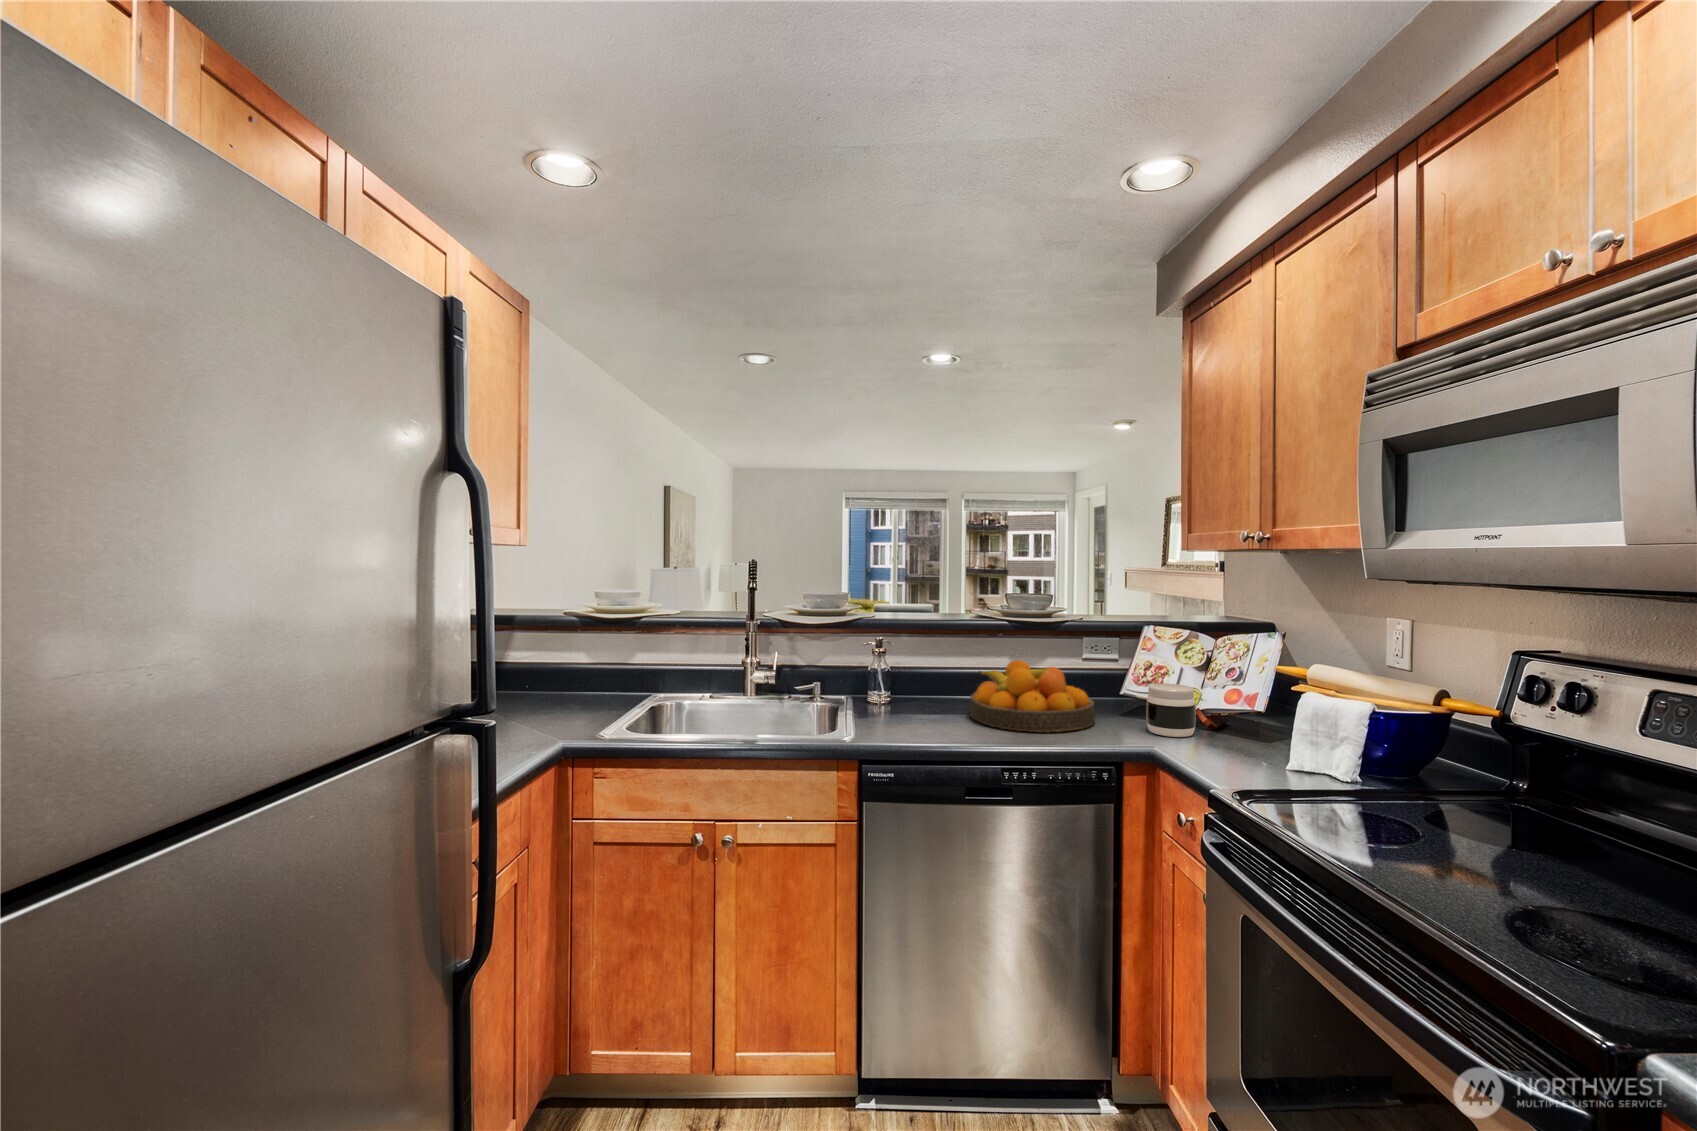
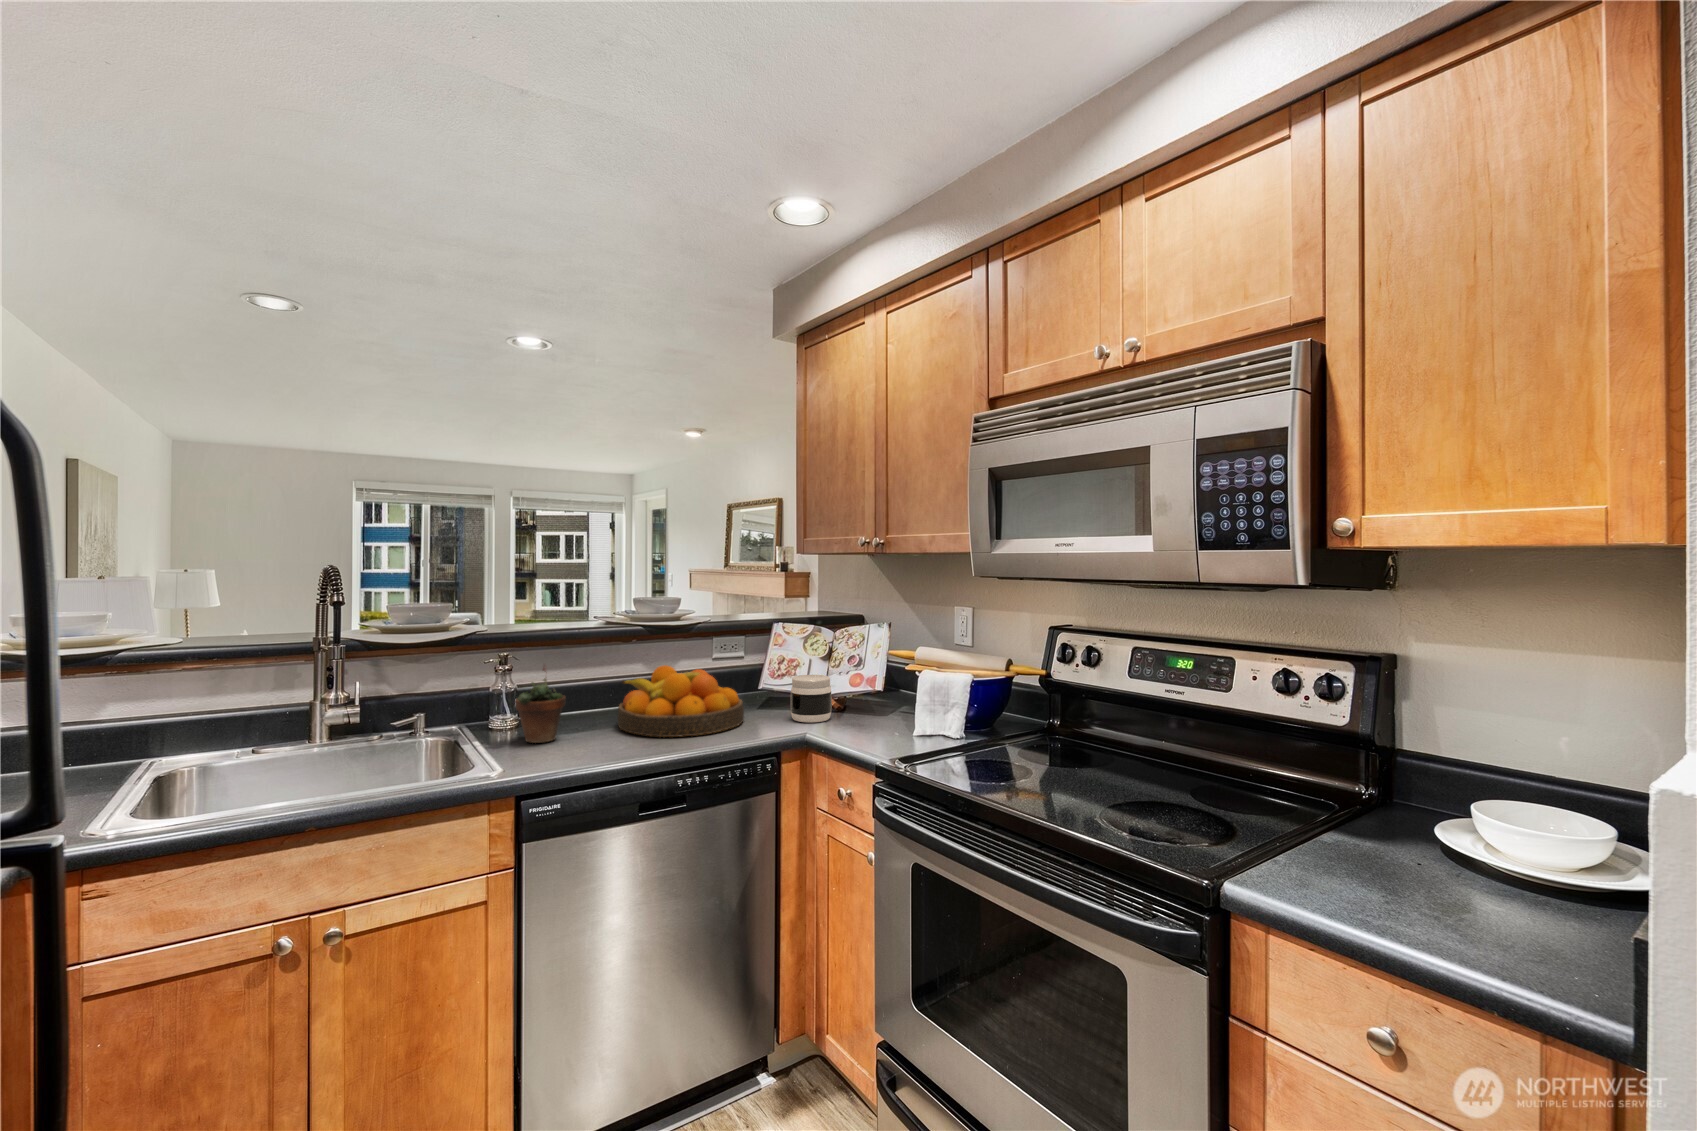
succulent plant: none [880,648,921,719] -> present [515,667,566,743]

